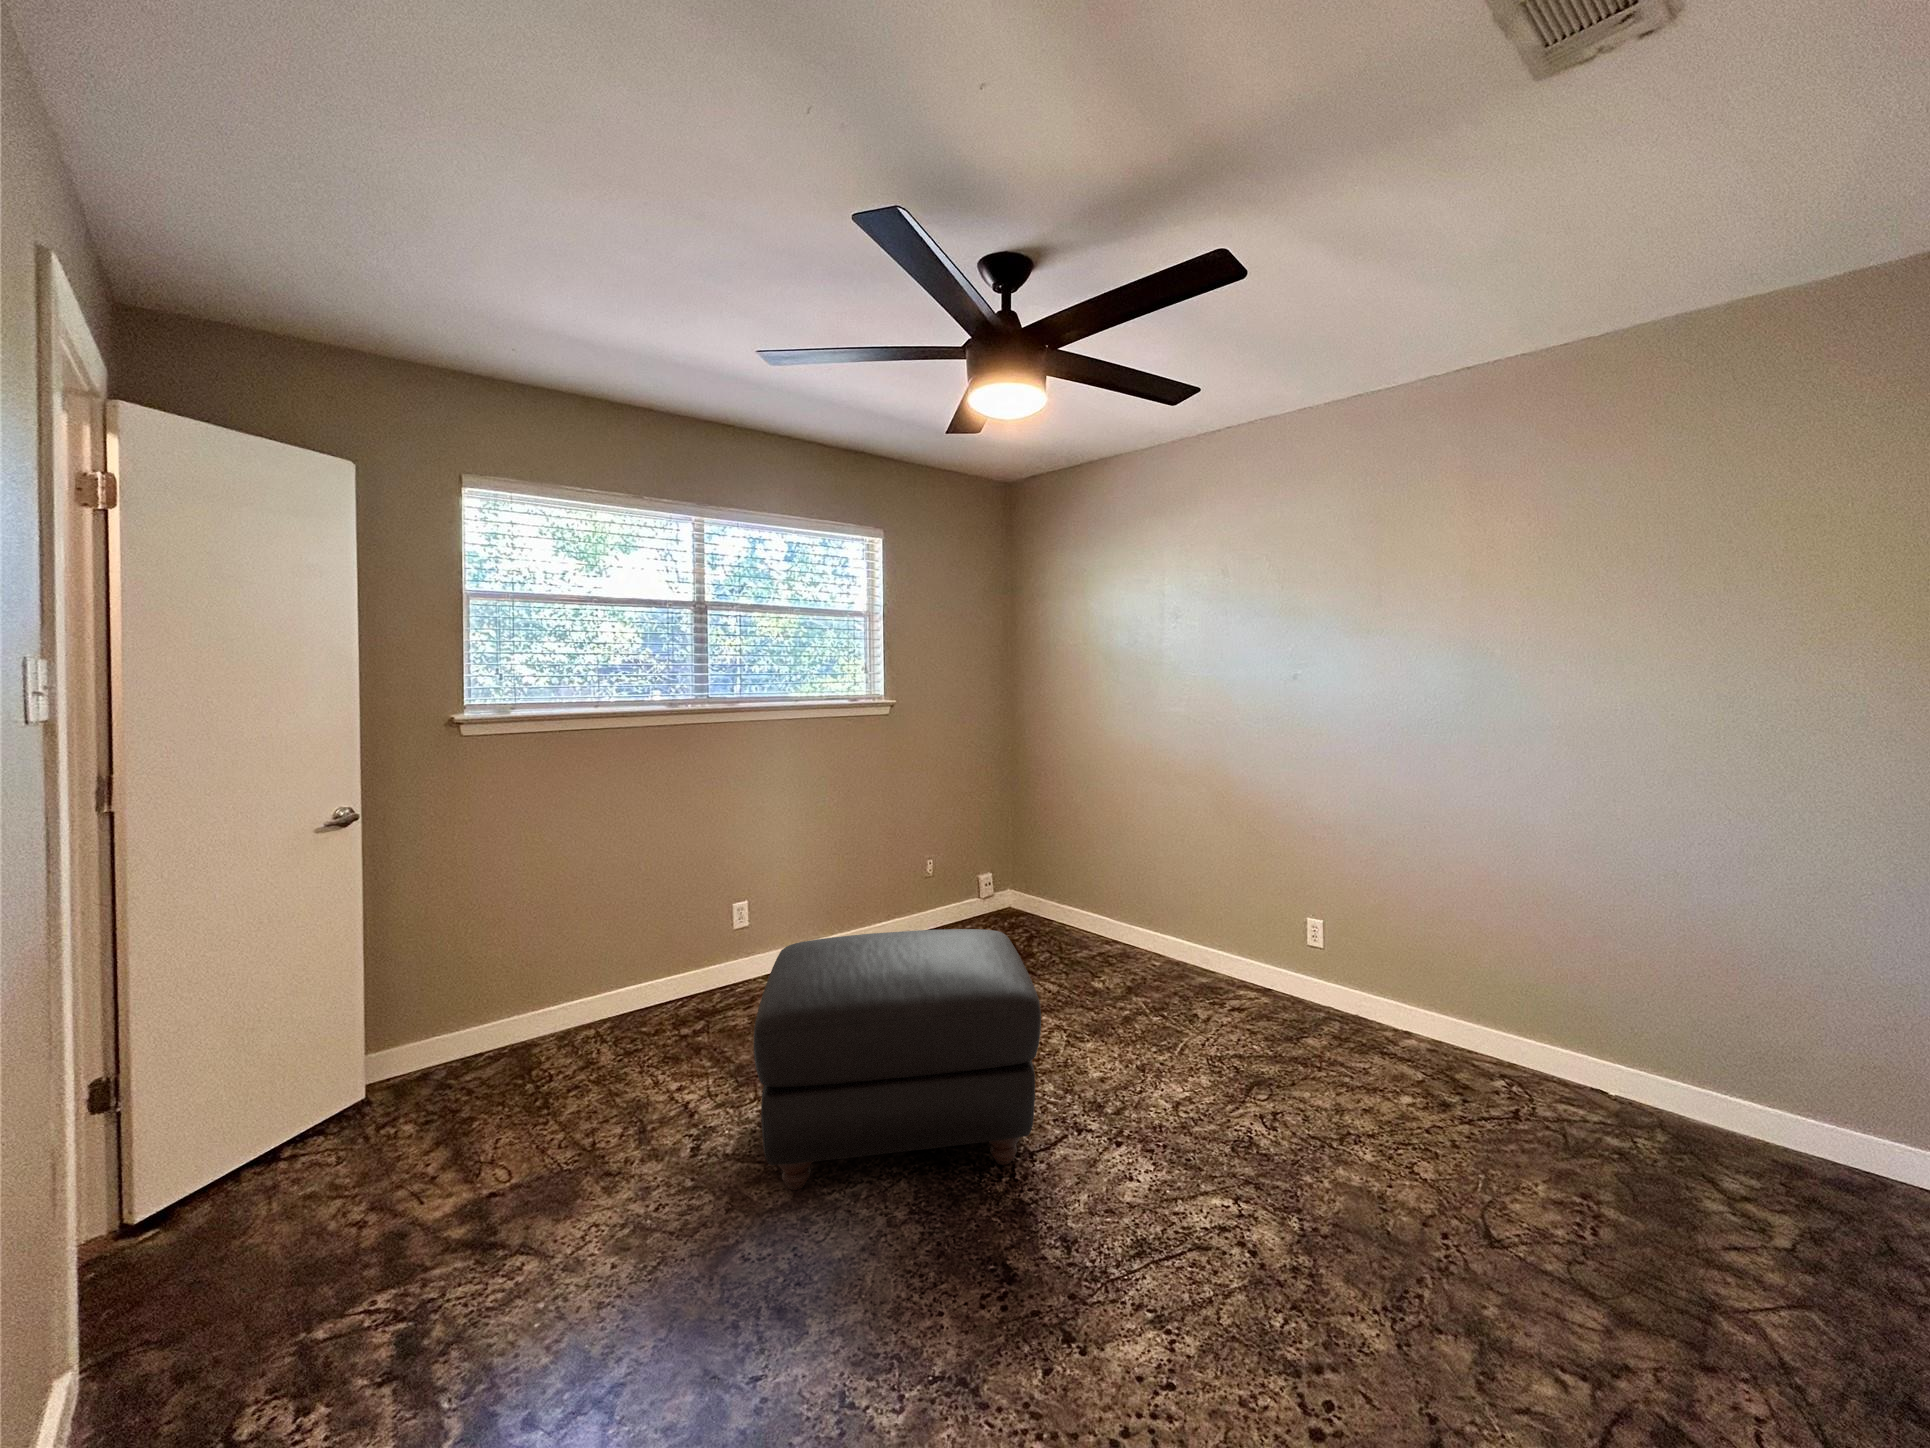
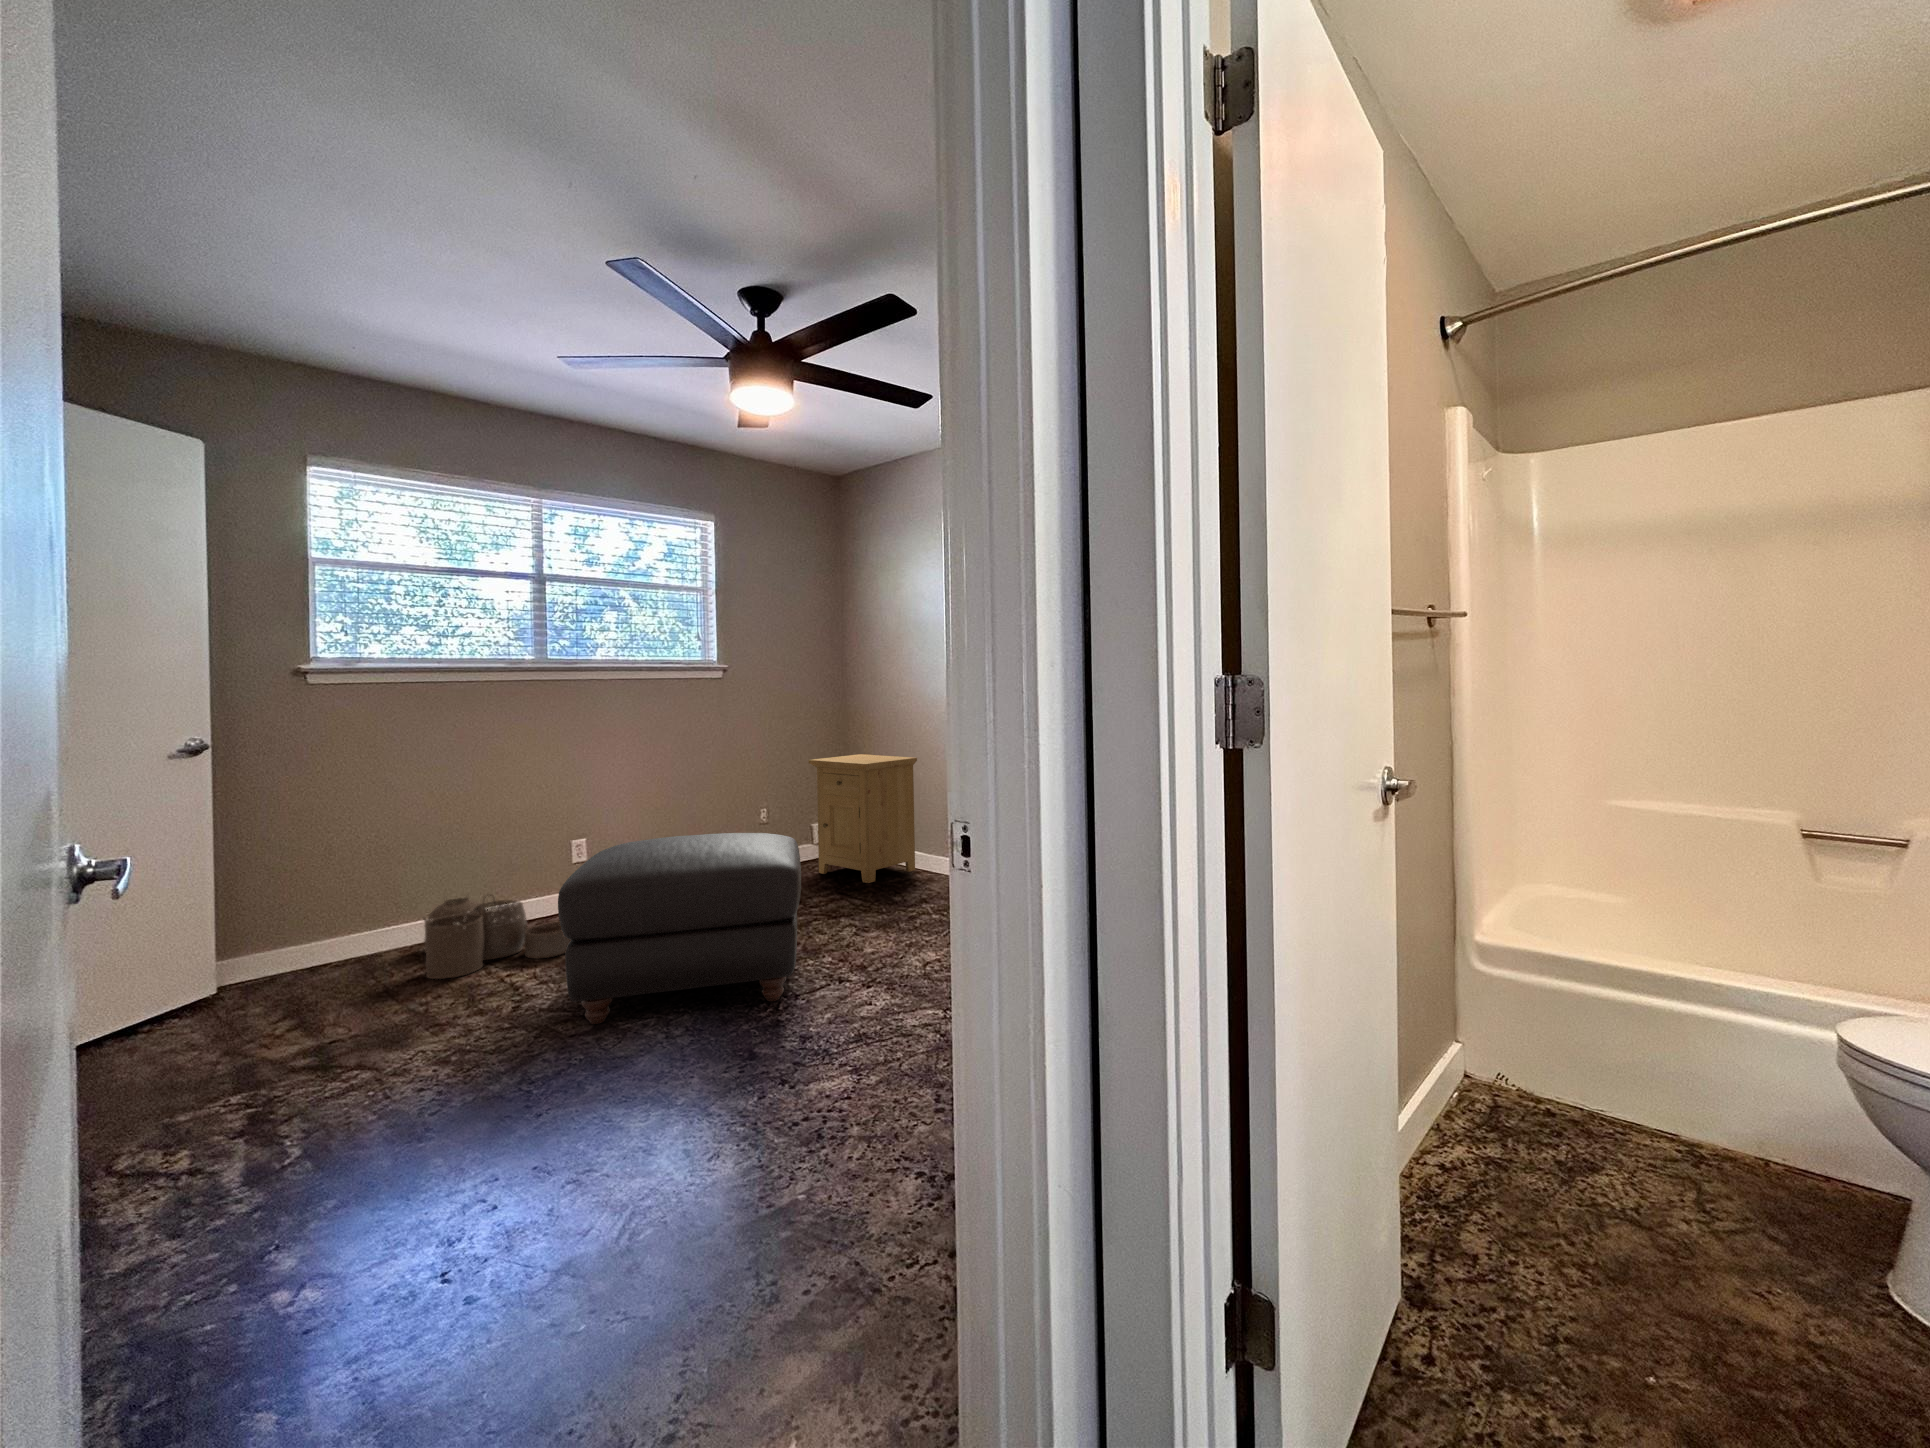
nightstand: none [981,799,1105,957] -> present [808,754,917,883]
woven basket: none [583,972,748,1088] -> present [423,895,570,979]

